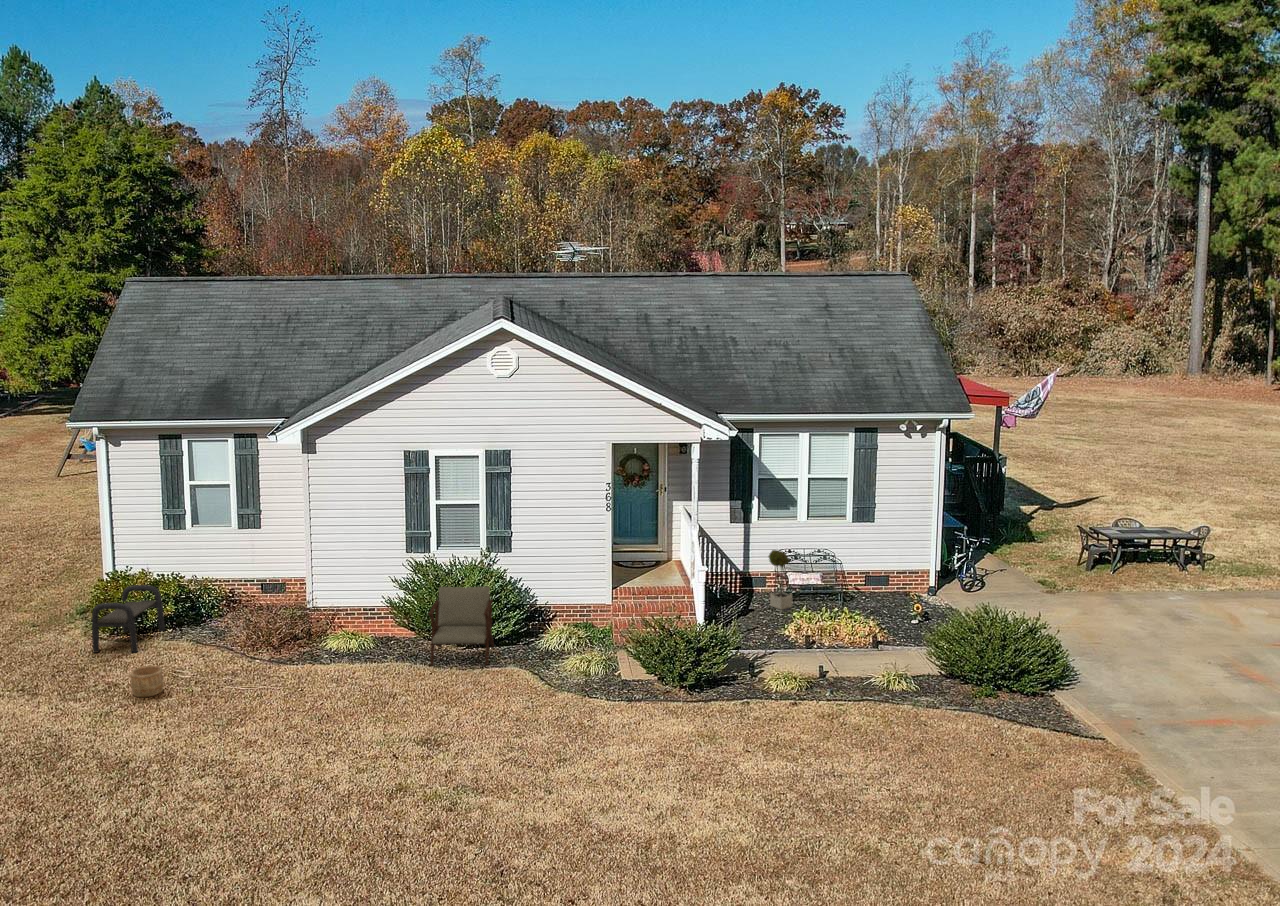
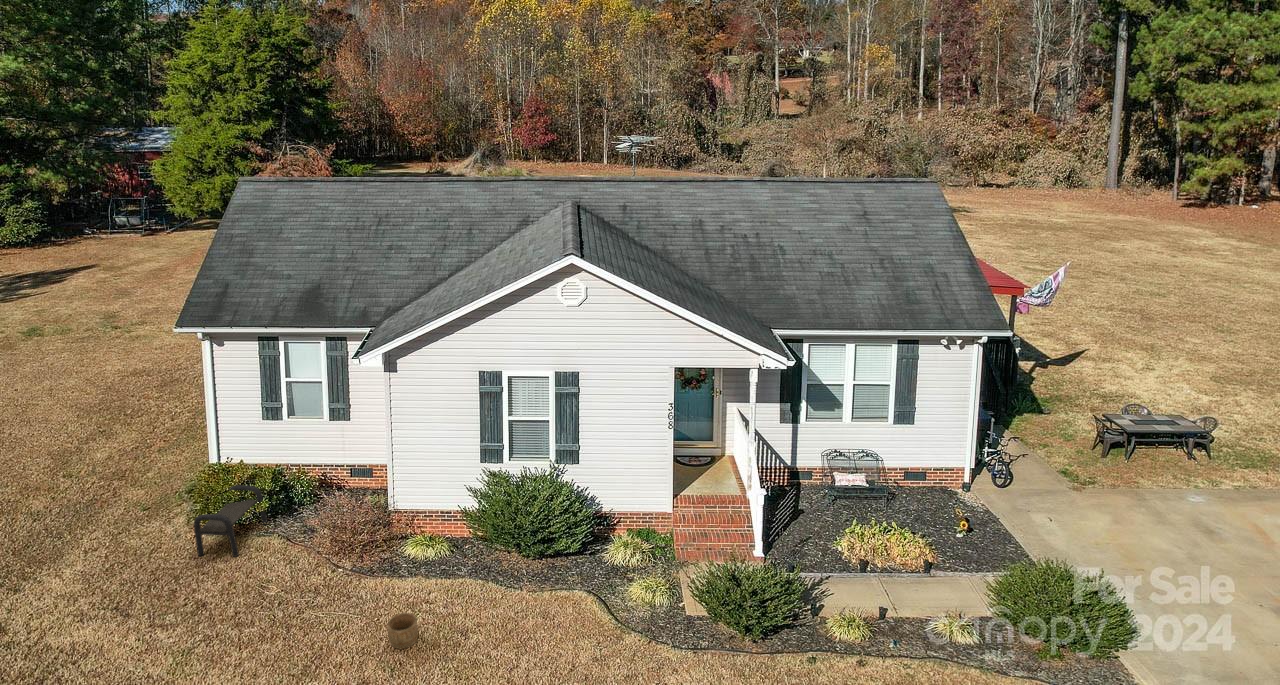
potted tree: present [769,550,792,610] -> none [813,453,835,509]
lounge chair: present [428,586,494,665] -> none [500,508,563,588]
wooden bucket: present [130,665,163,697] -> present [387,613,418,649]

